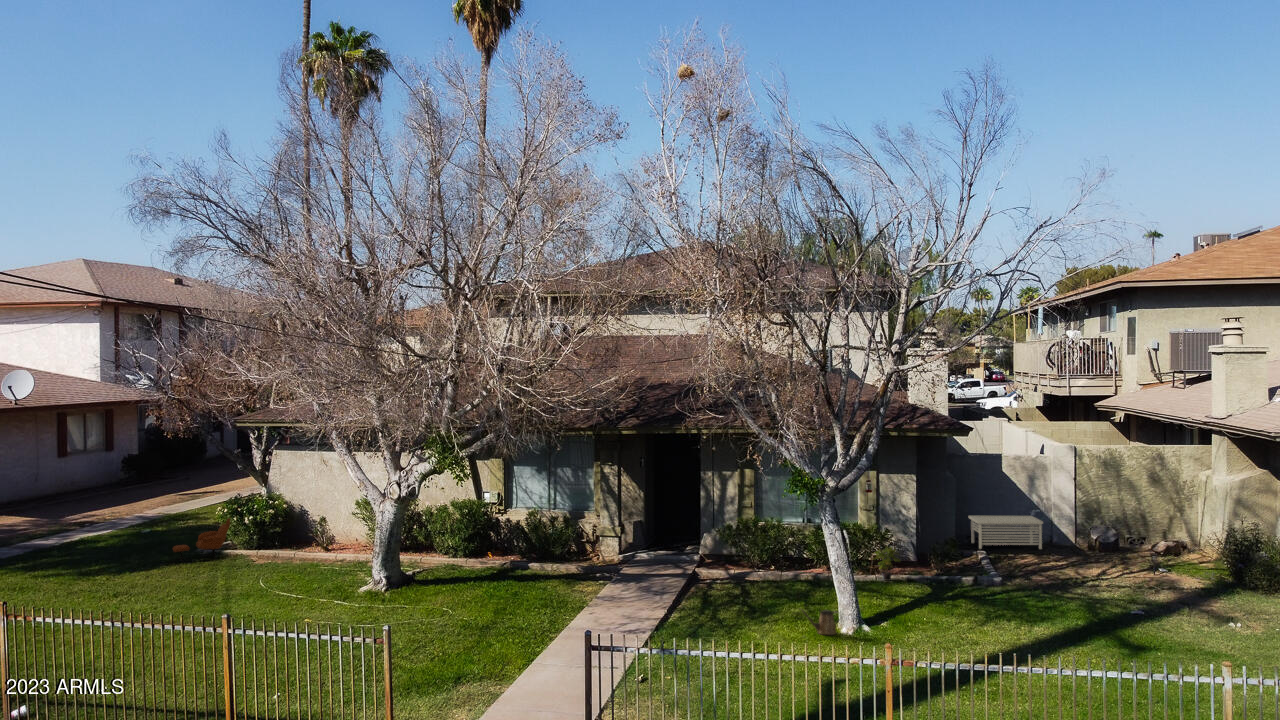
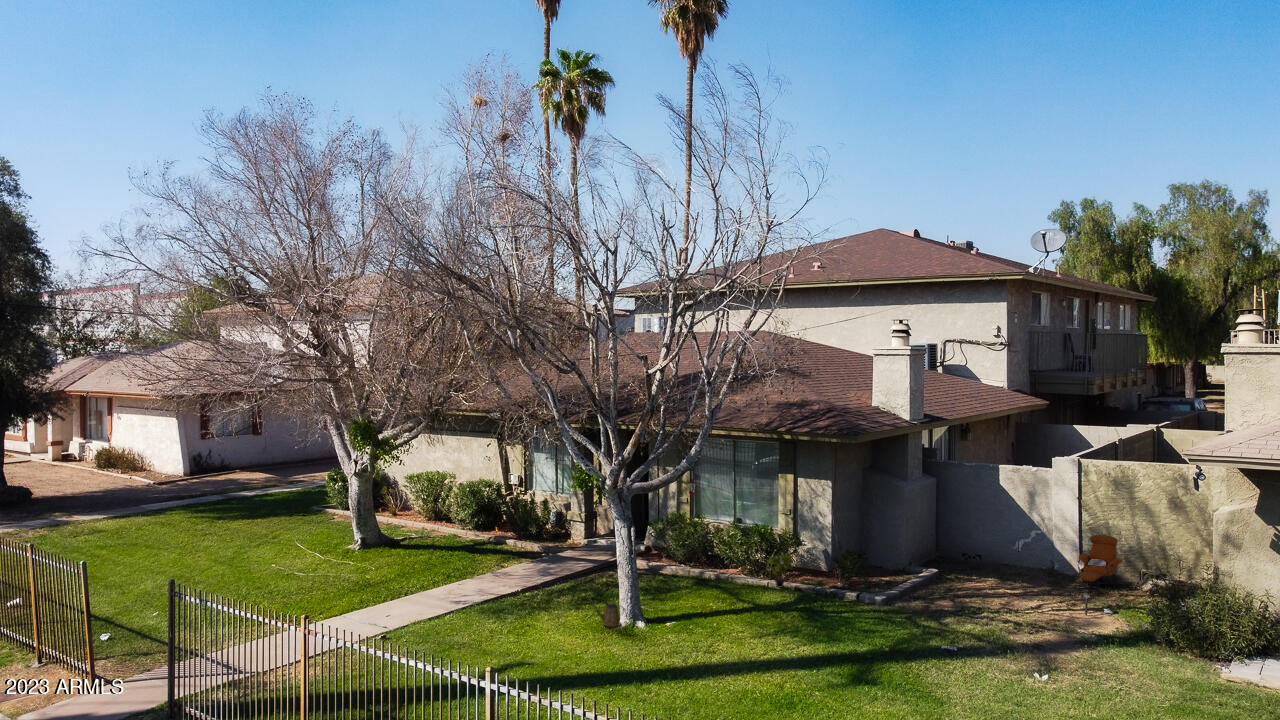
storage bench: present [969,516,1043,549] -> none [953,531,1033,575]
lounge chair: present [173,518,230,562] -> present [1078,535,1122,594]

